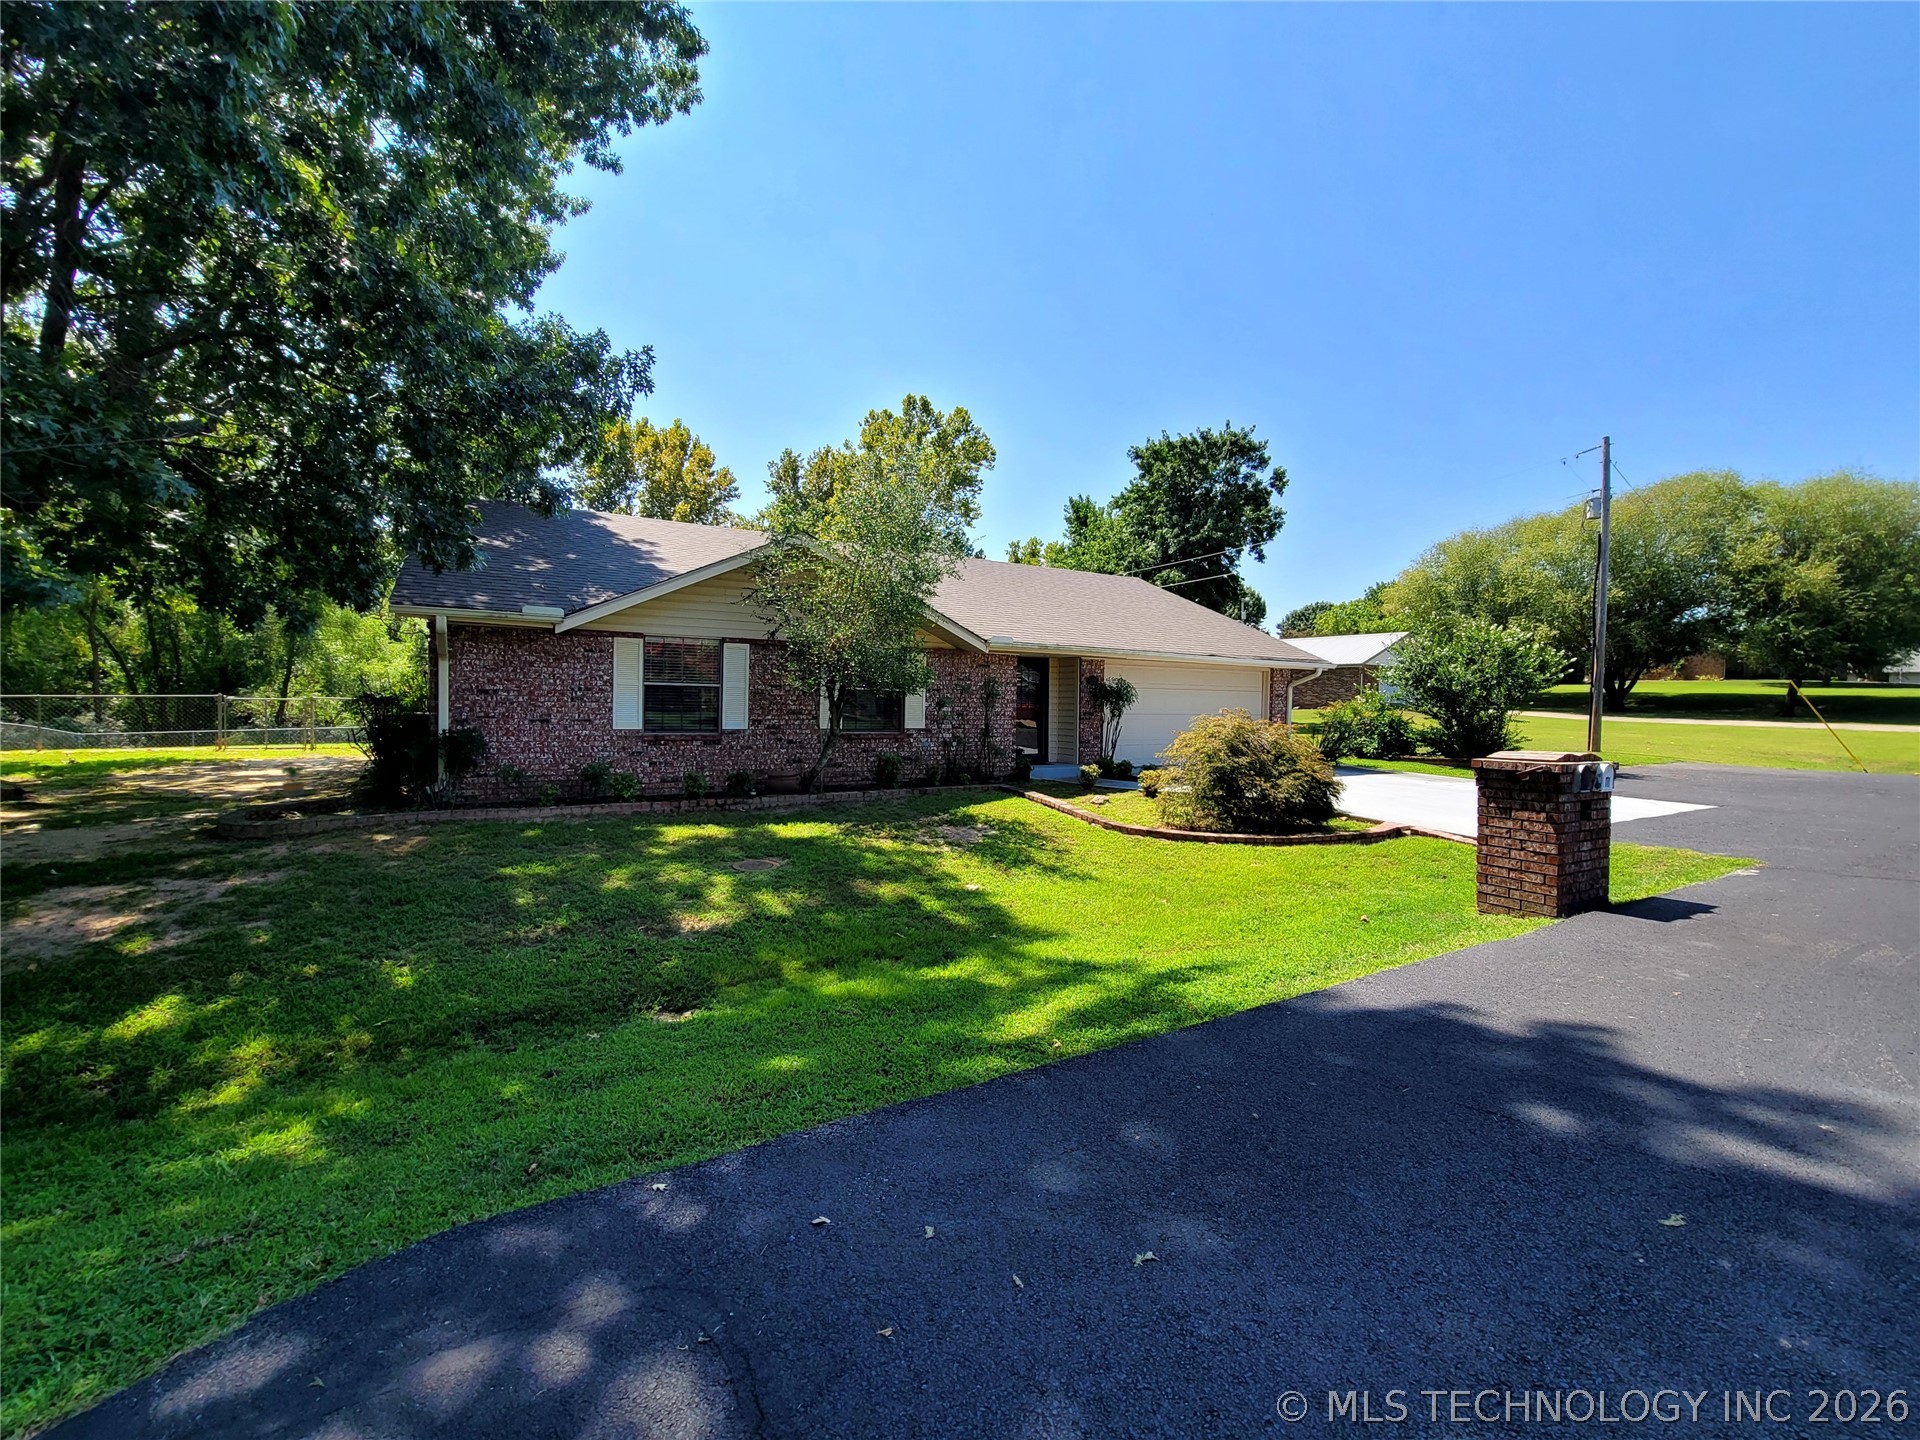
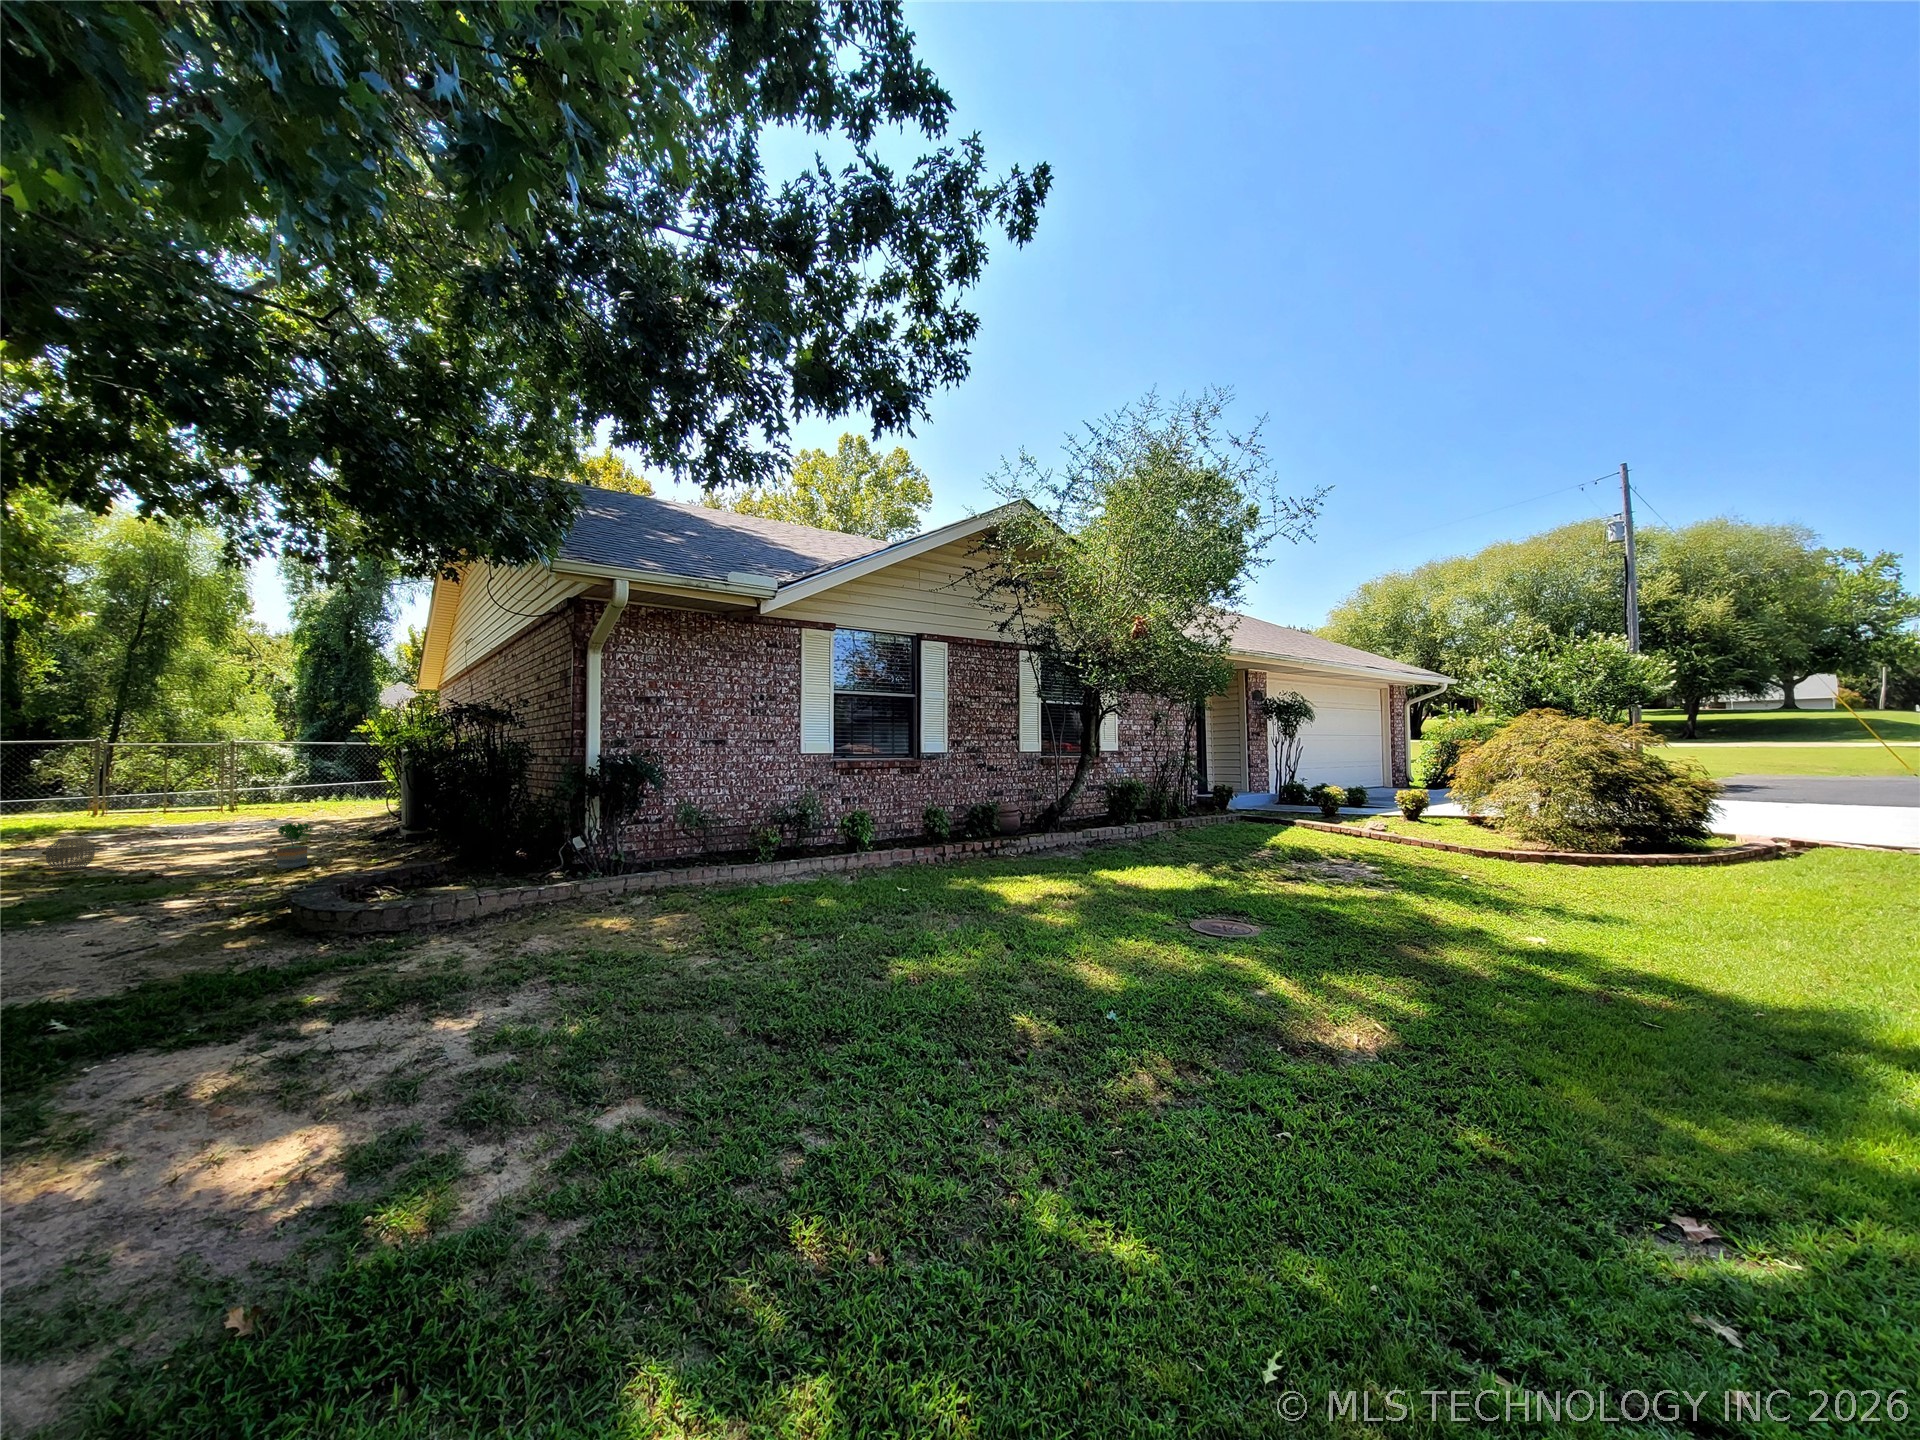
woven basket: none [144,770,175,792] -> present [46,837,95,871]

